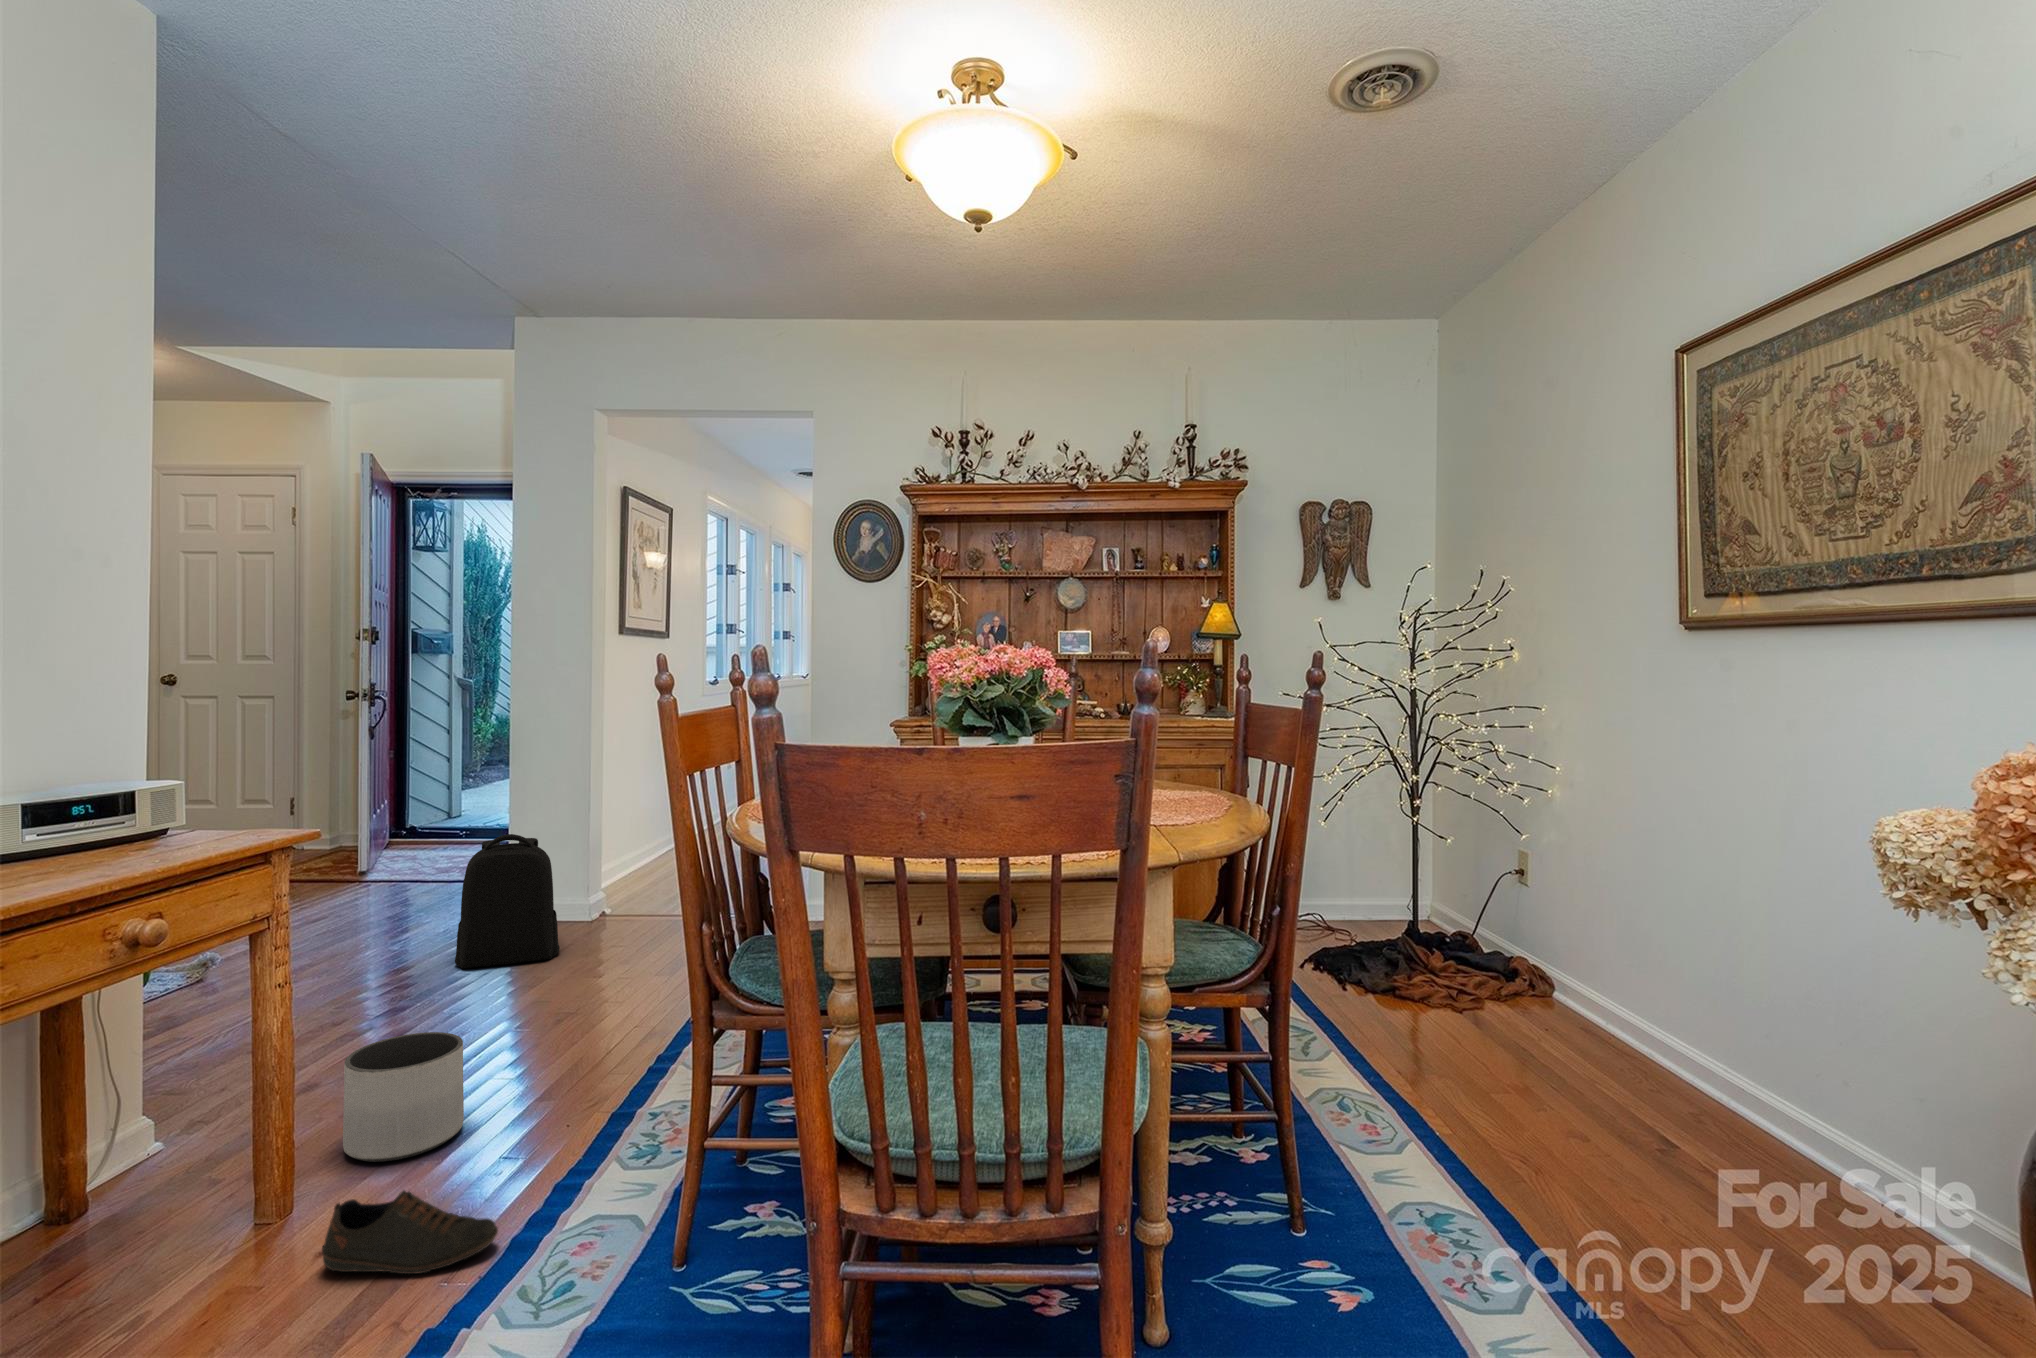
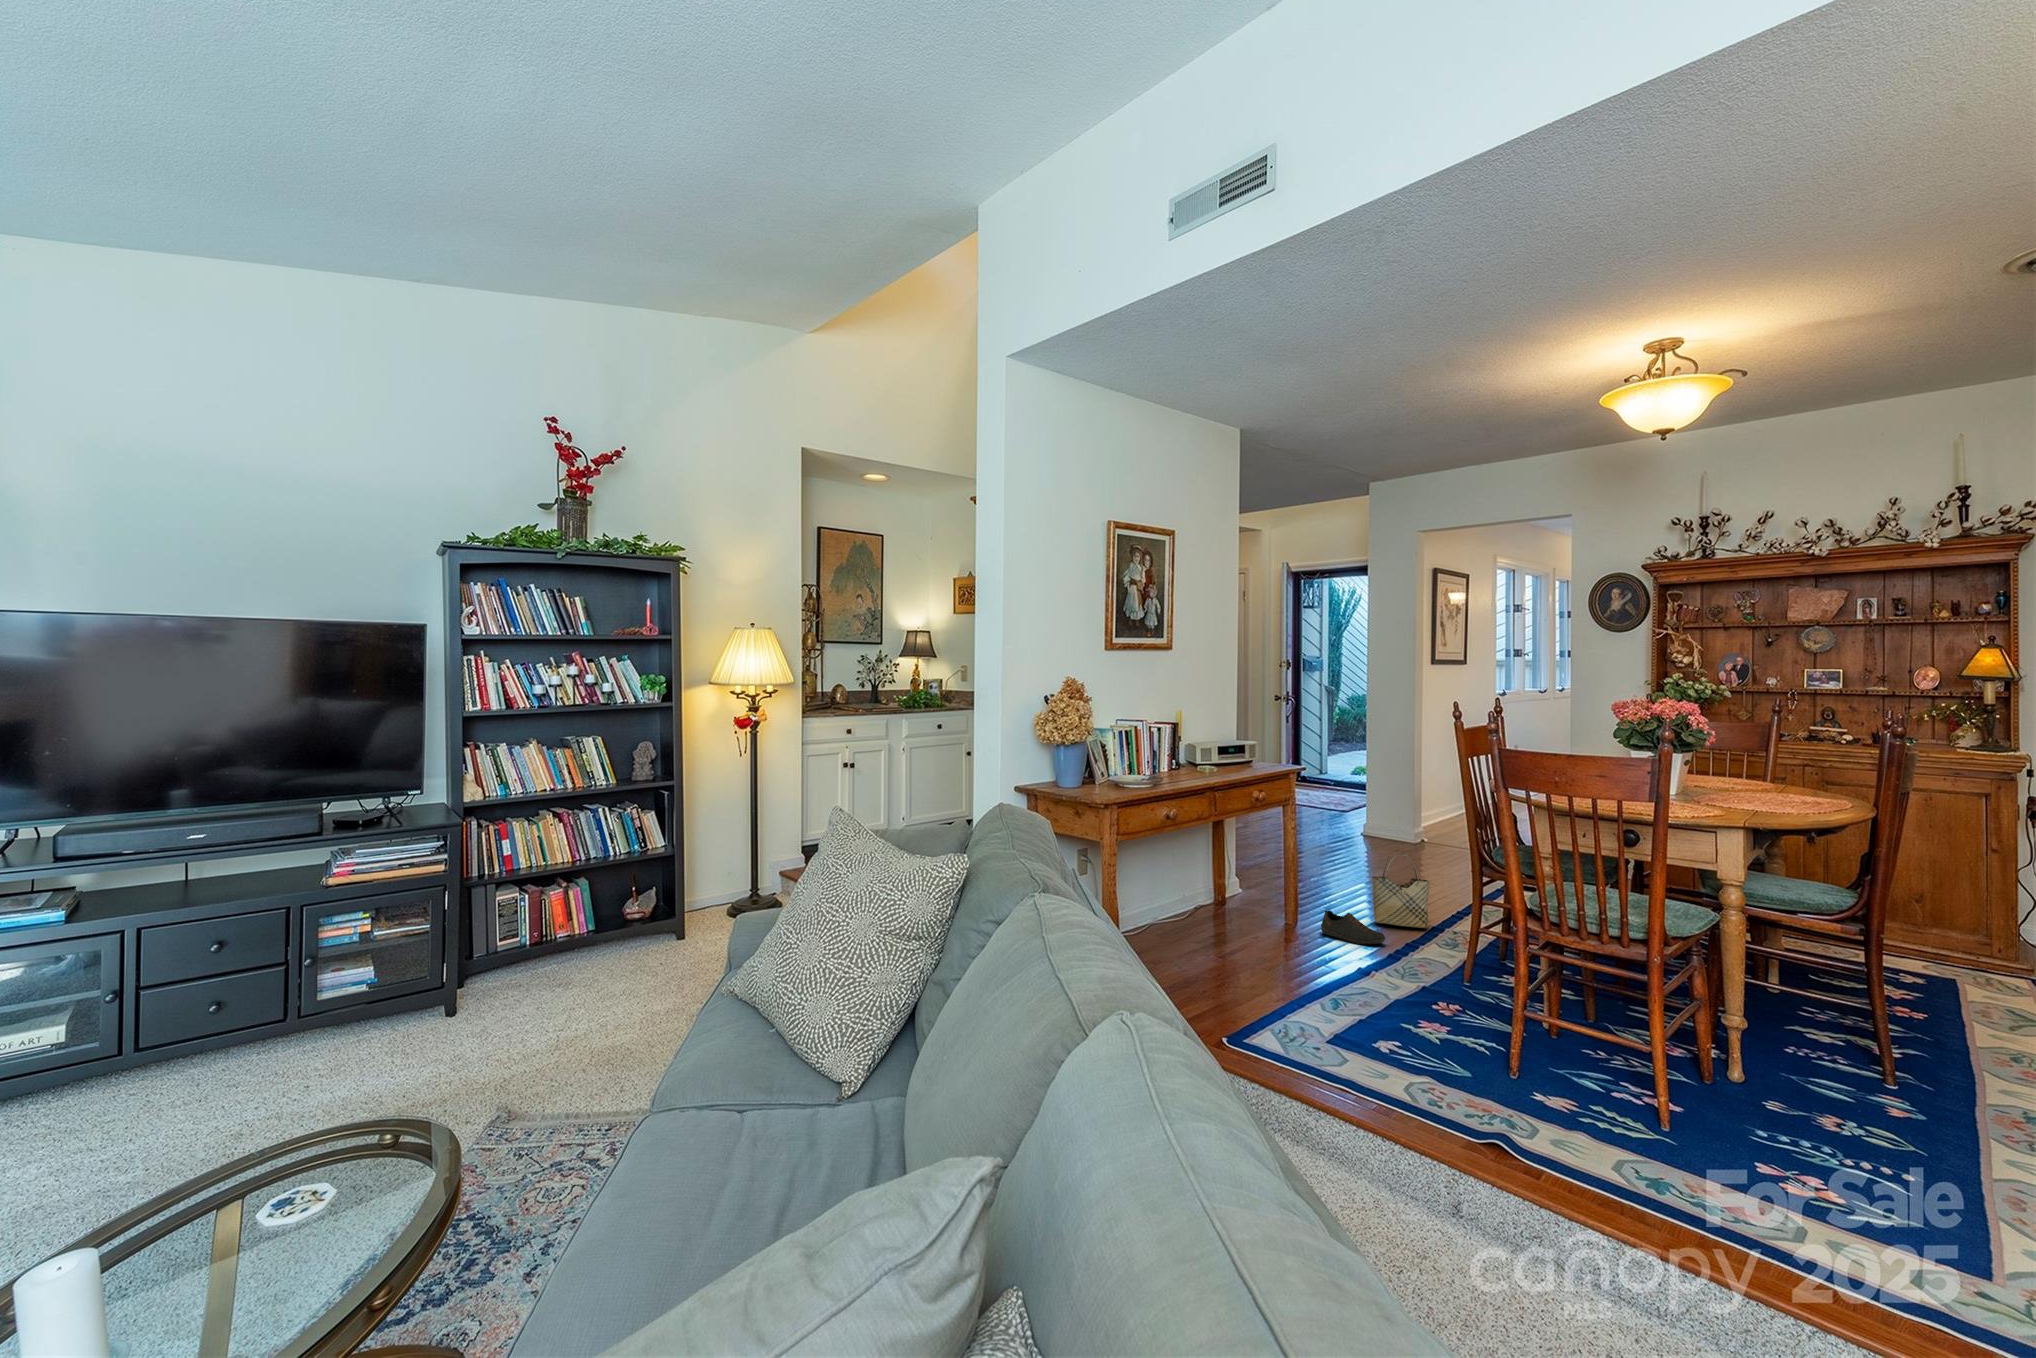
backpack: present [455,834,559,968] -> none [1343,783,1397,856]
woven basket: none [475,986,607,1170] -> present [1372,850,1430,928]
planter: present [343,1032,464,1162] -> none [1316,863,1363,912]

